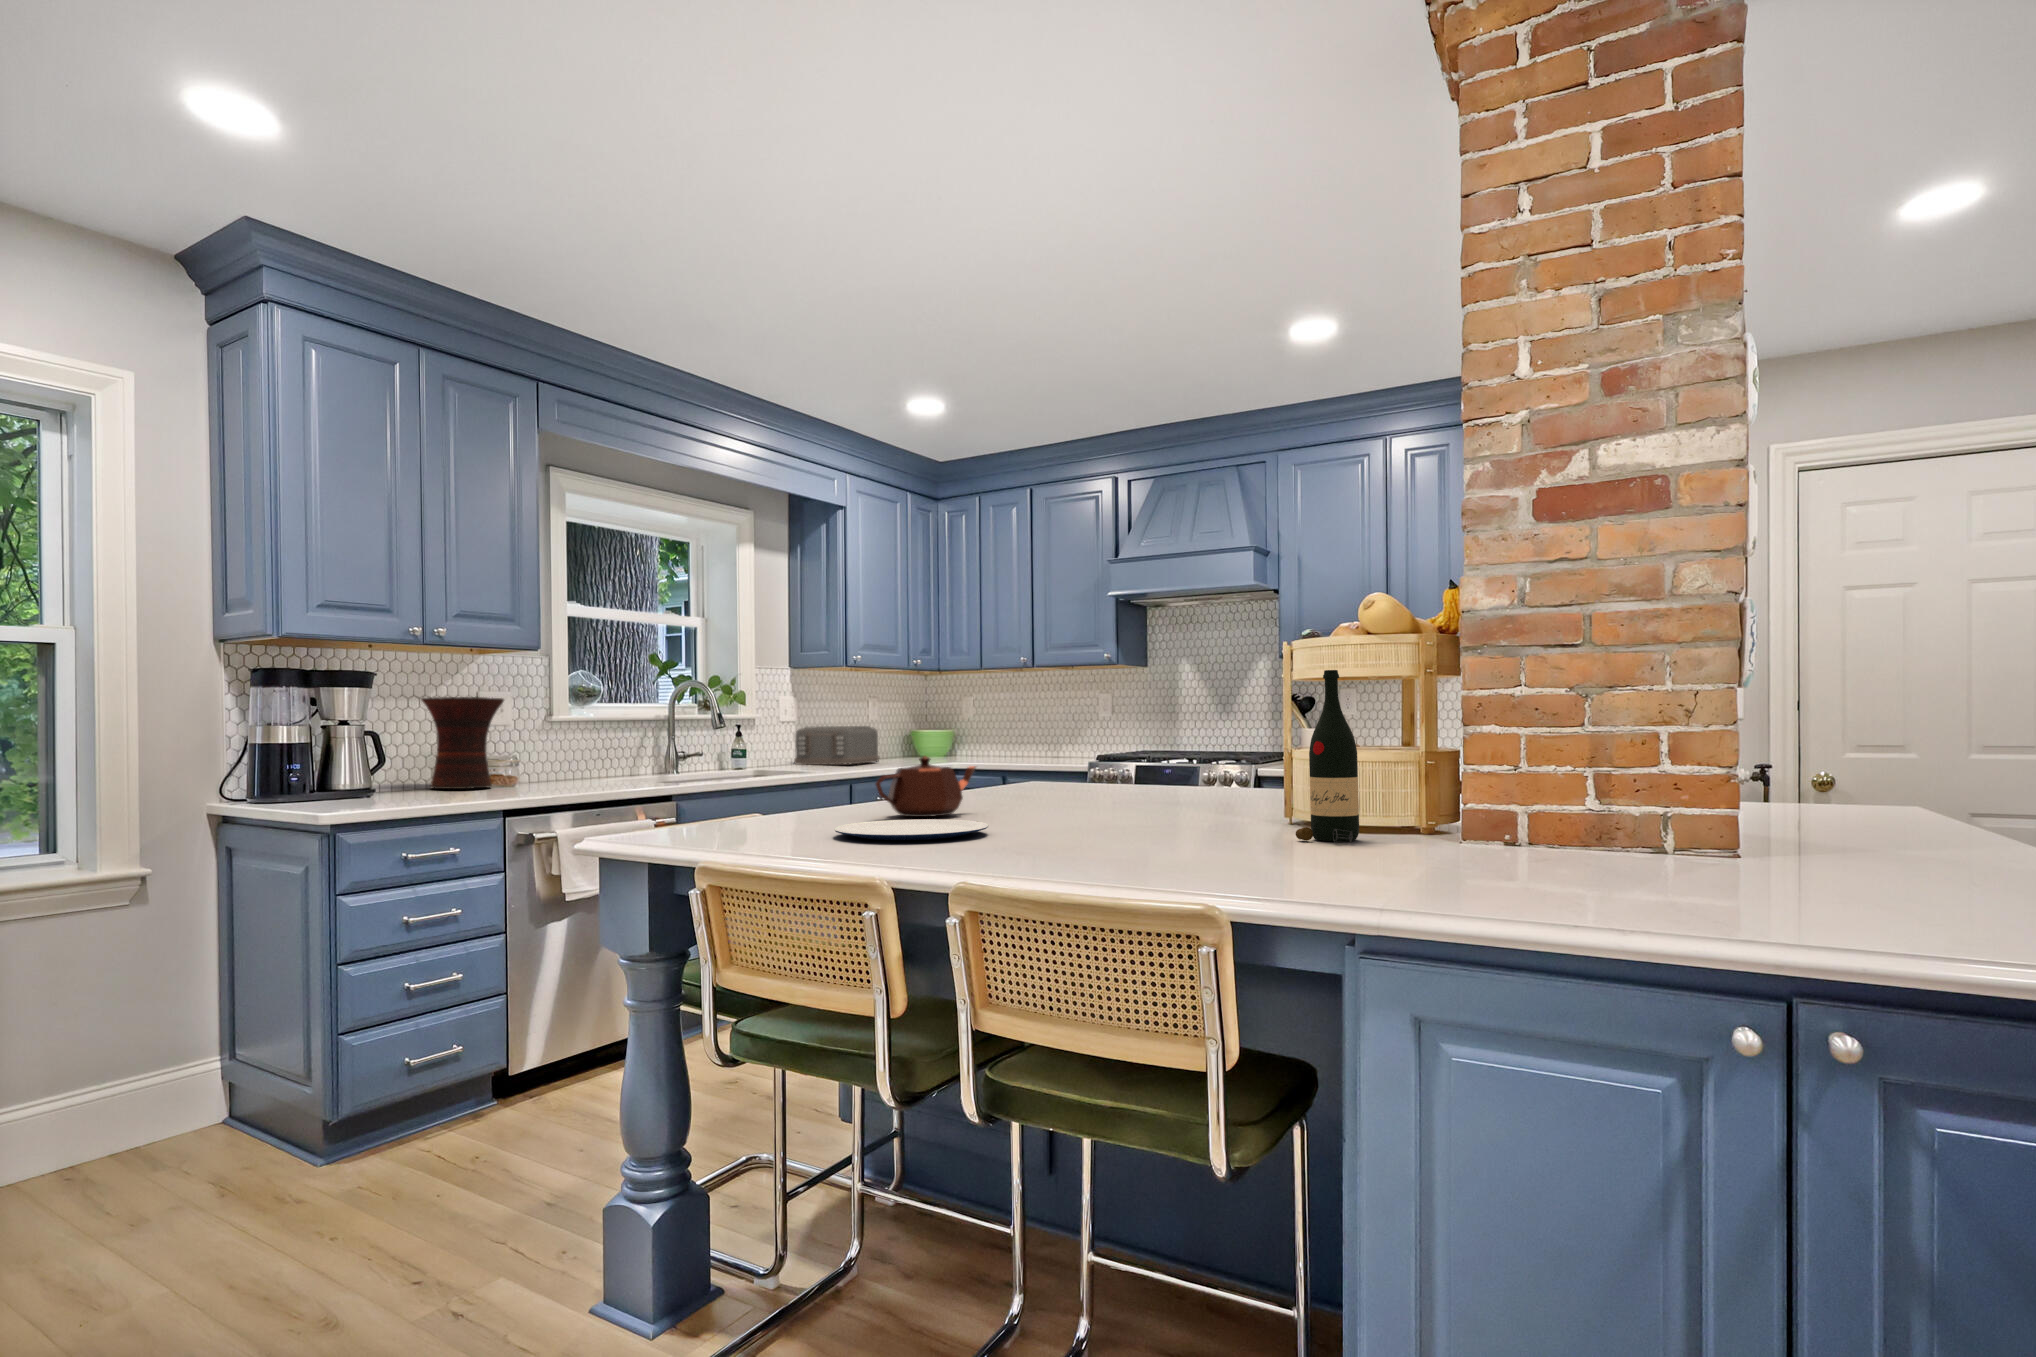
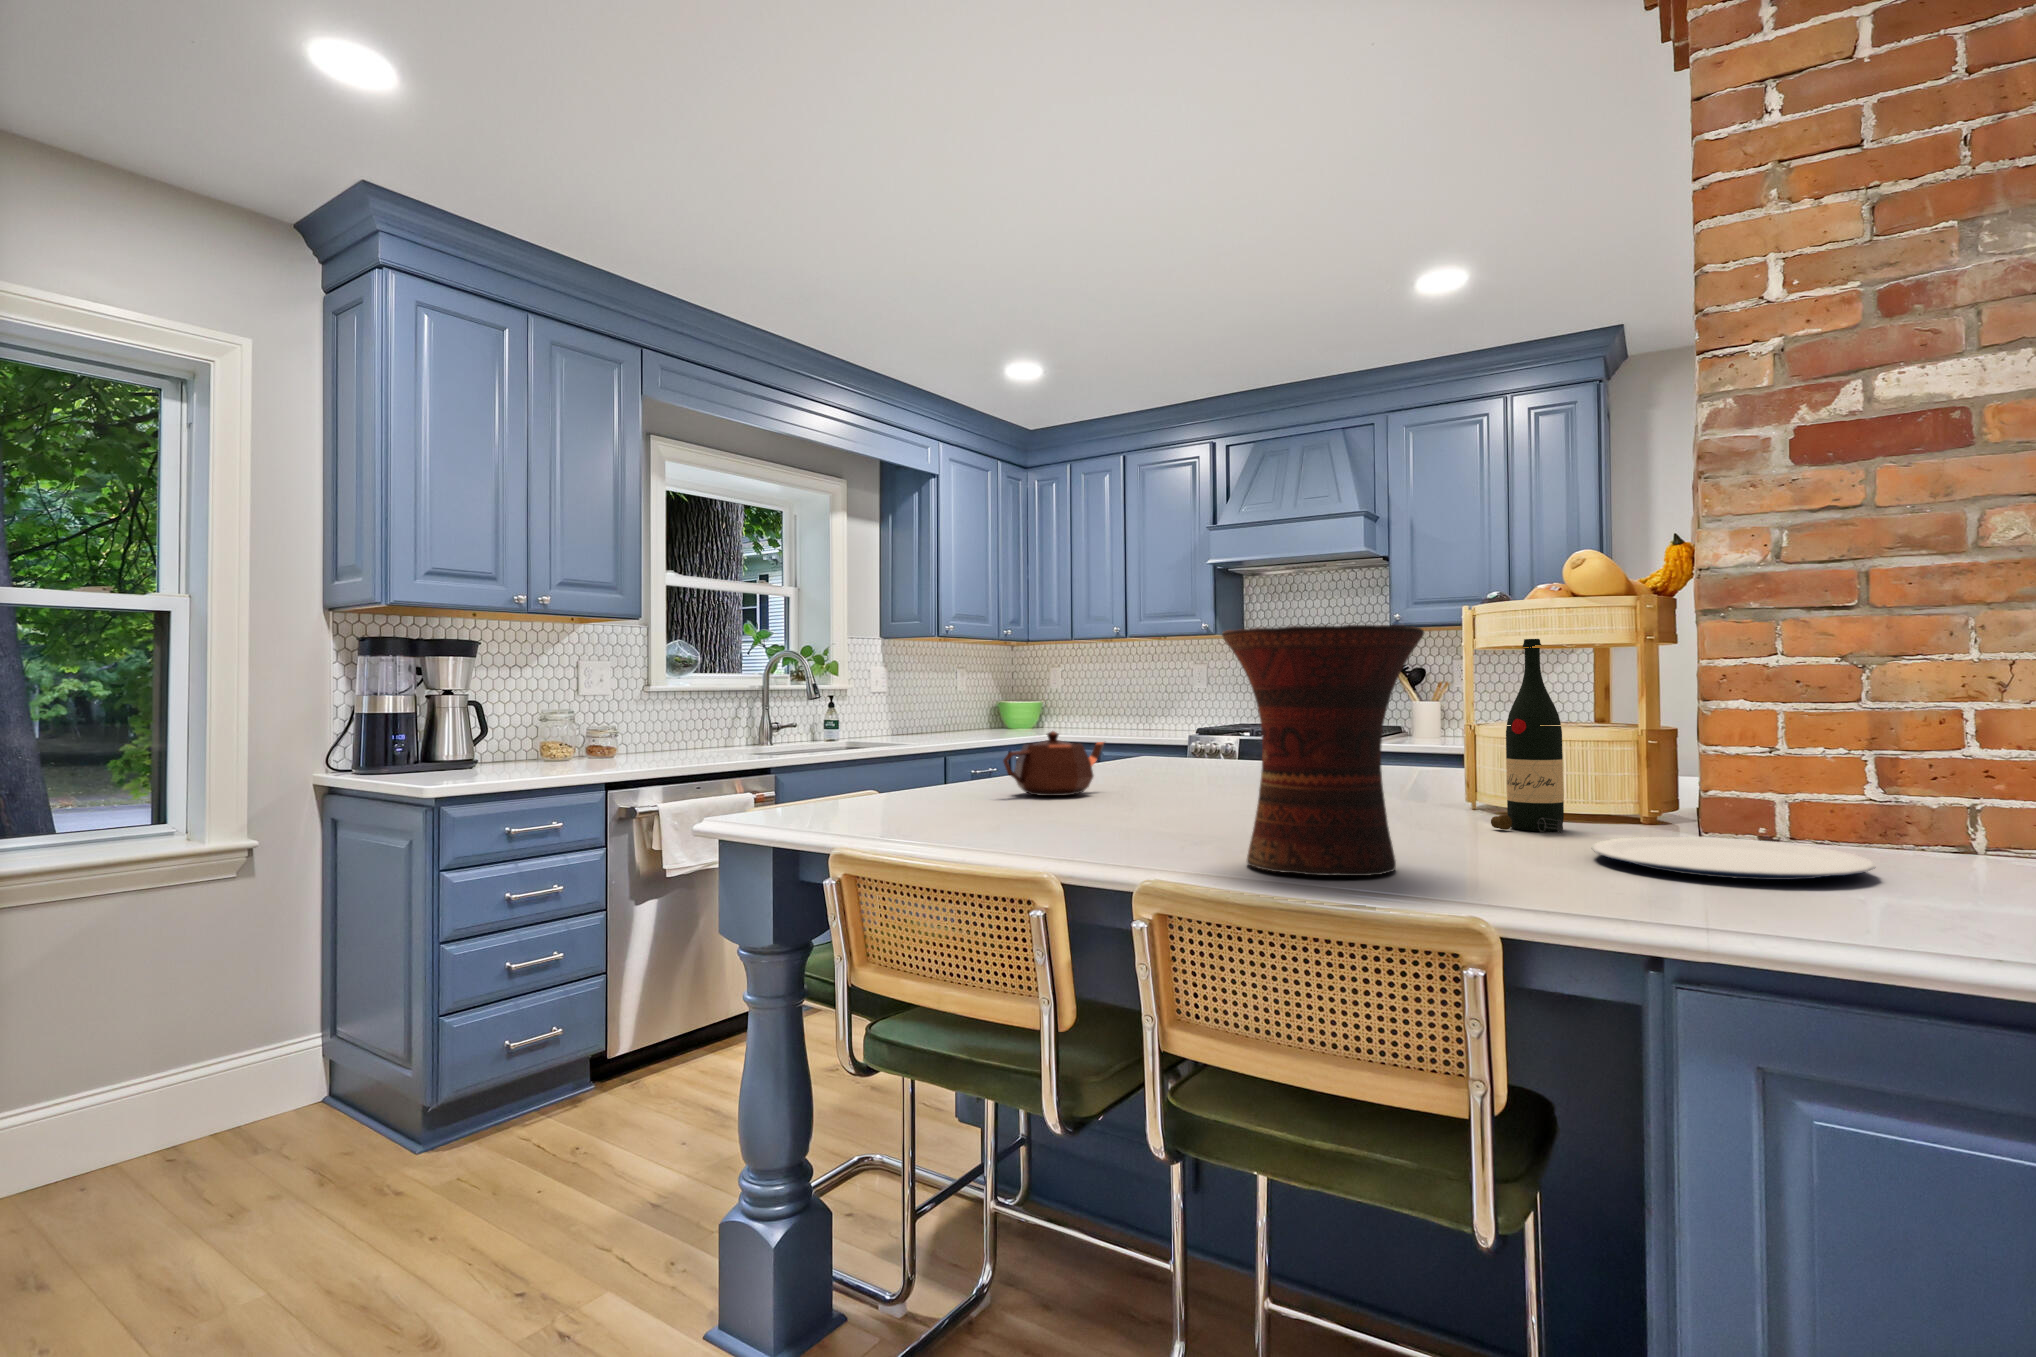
vase: present [421,697,504,789] -> present [1222,625,1424,876]
toaster: present [794,726,879,765] -> none [884,697,968,736]
plate: present [835,819,988,840] -> present [1592,837,1875,880]

